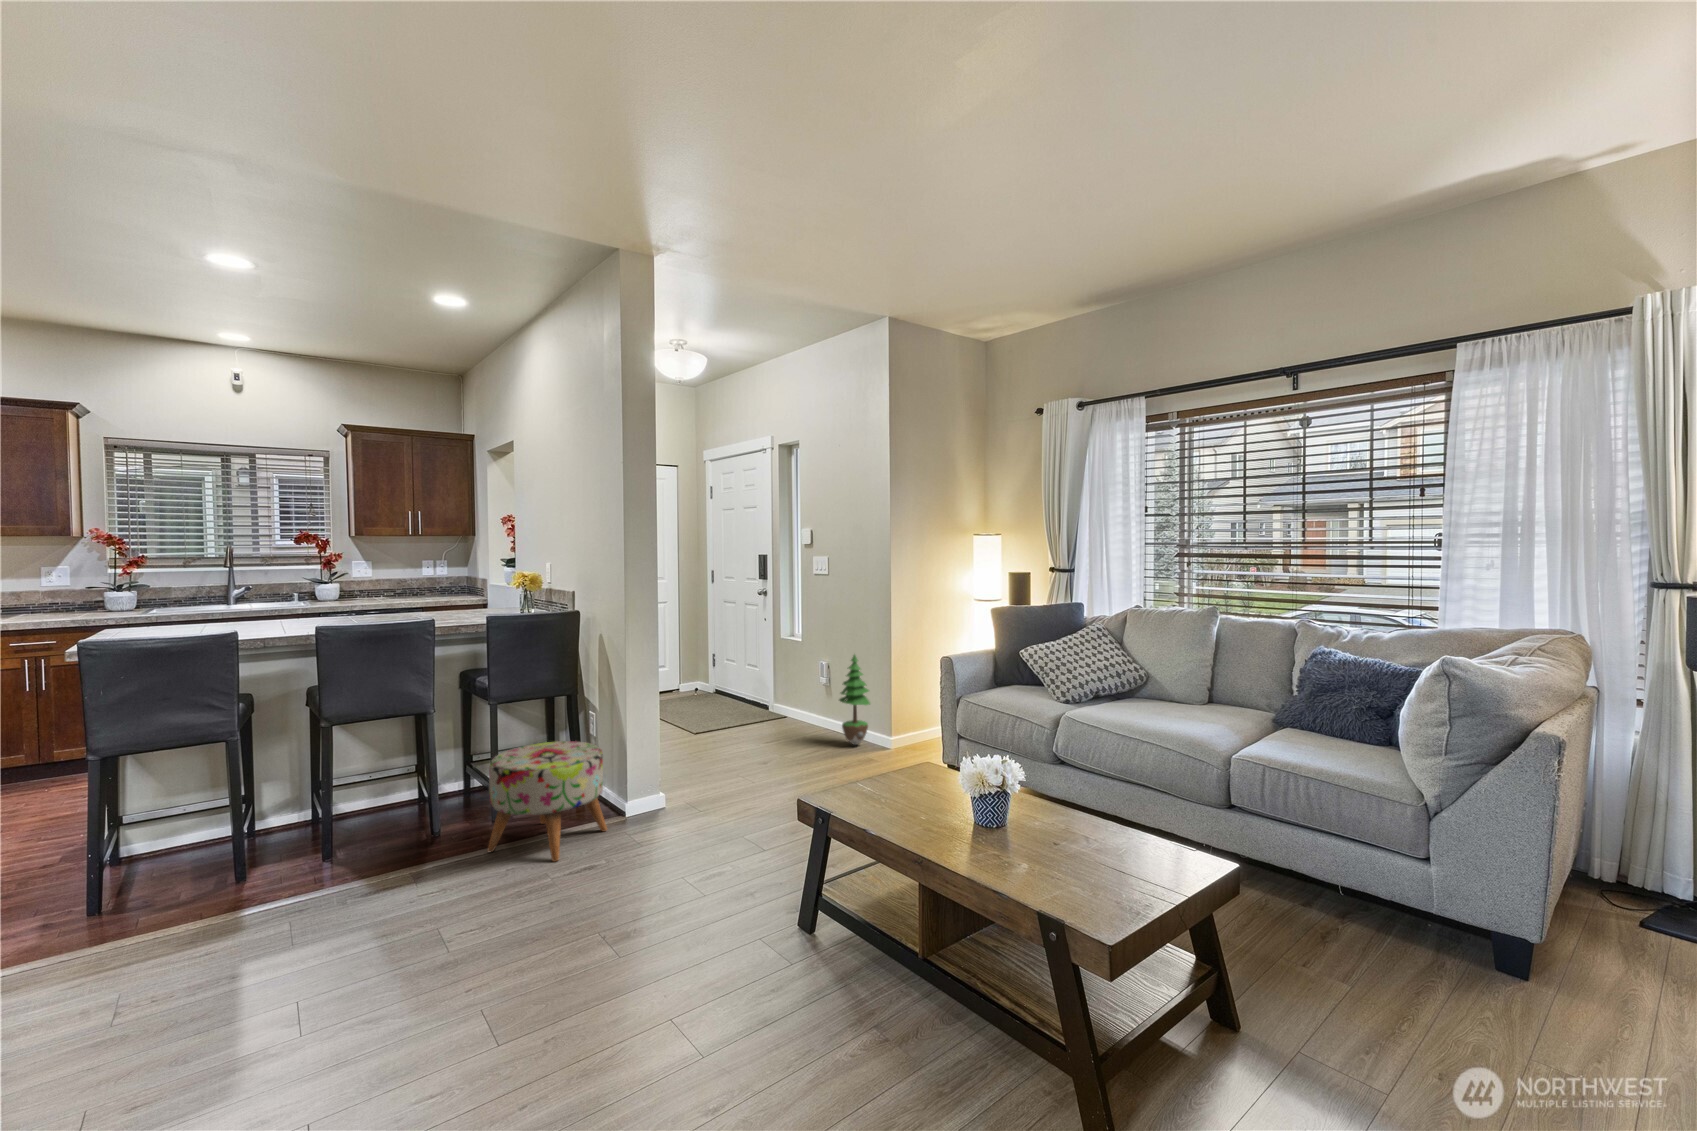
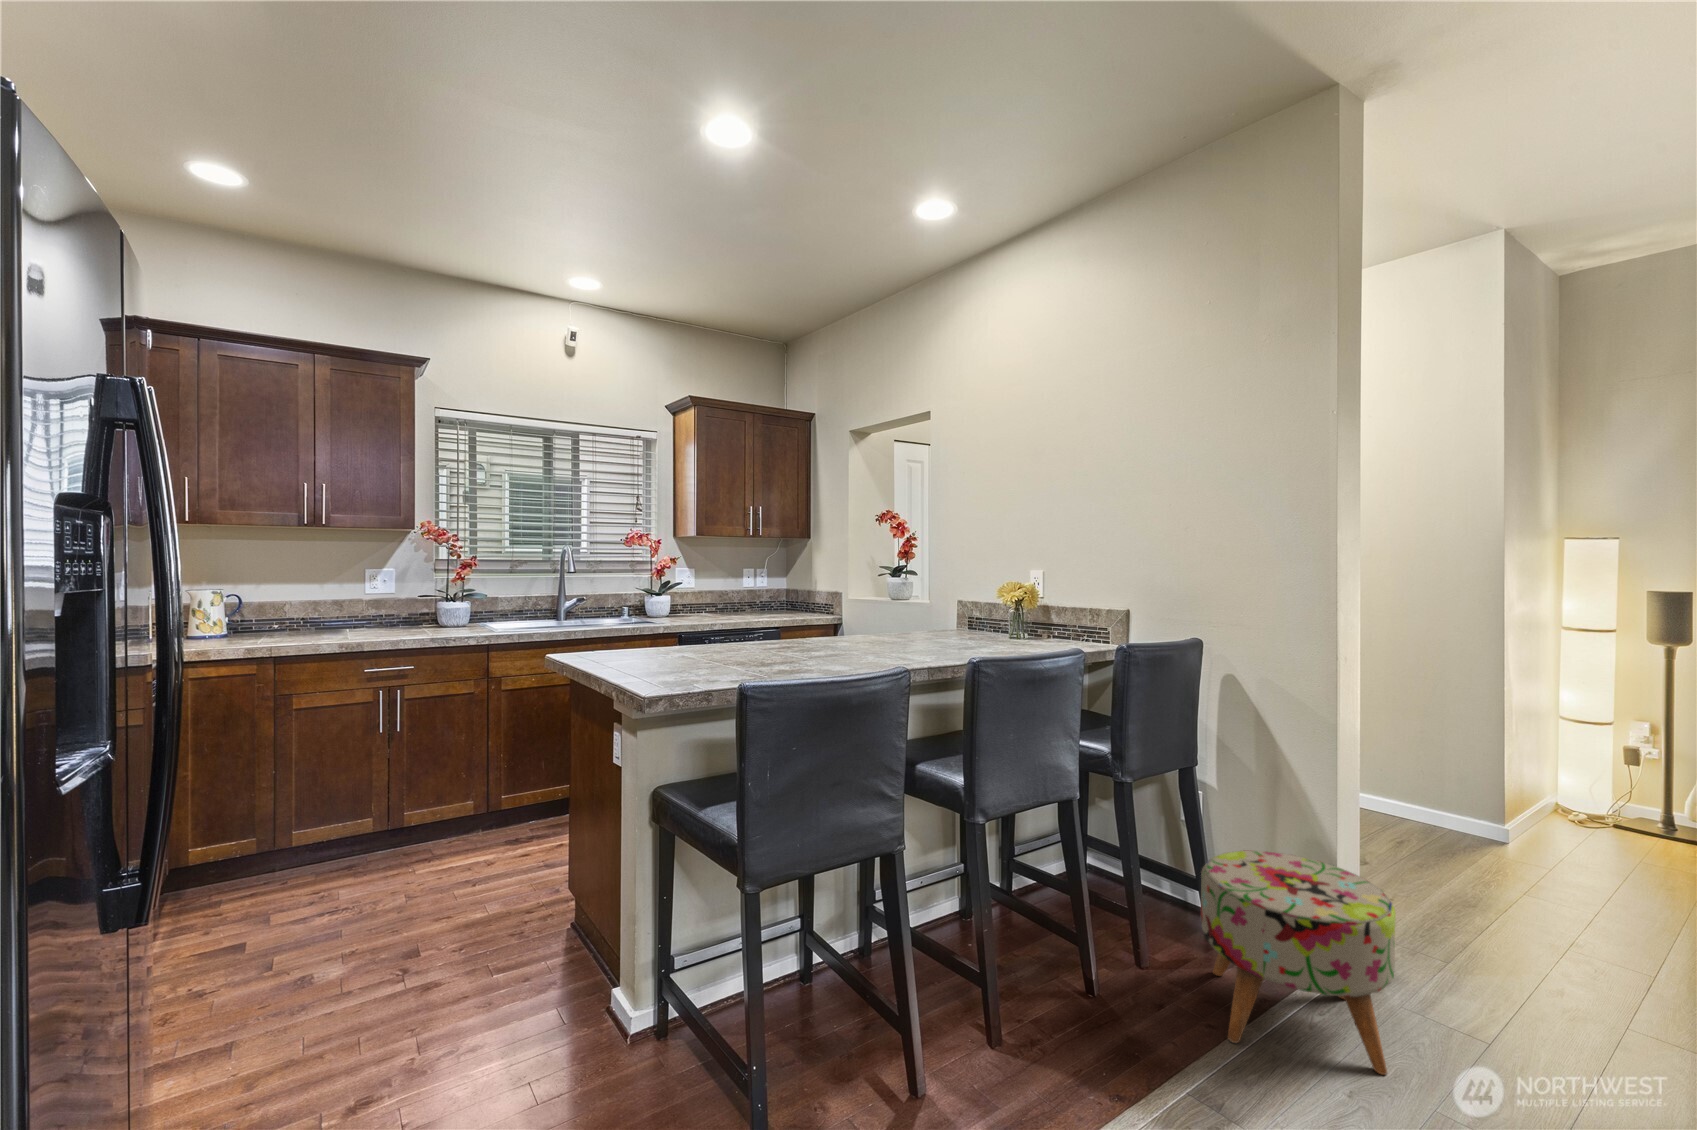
potted tree: present [839,655,870,745] -> none [1391,706,1448,832]

